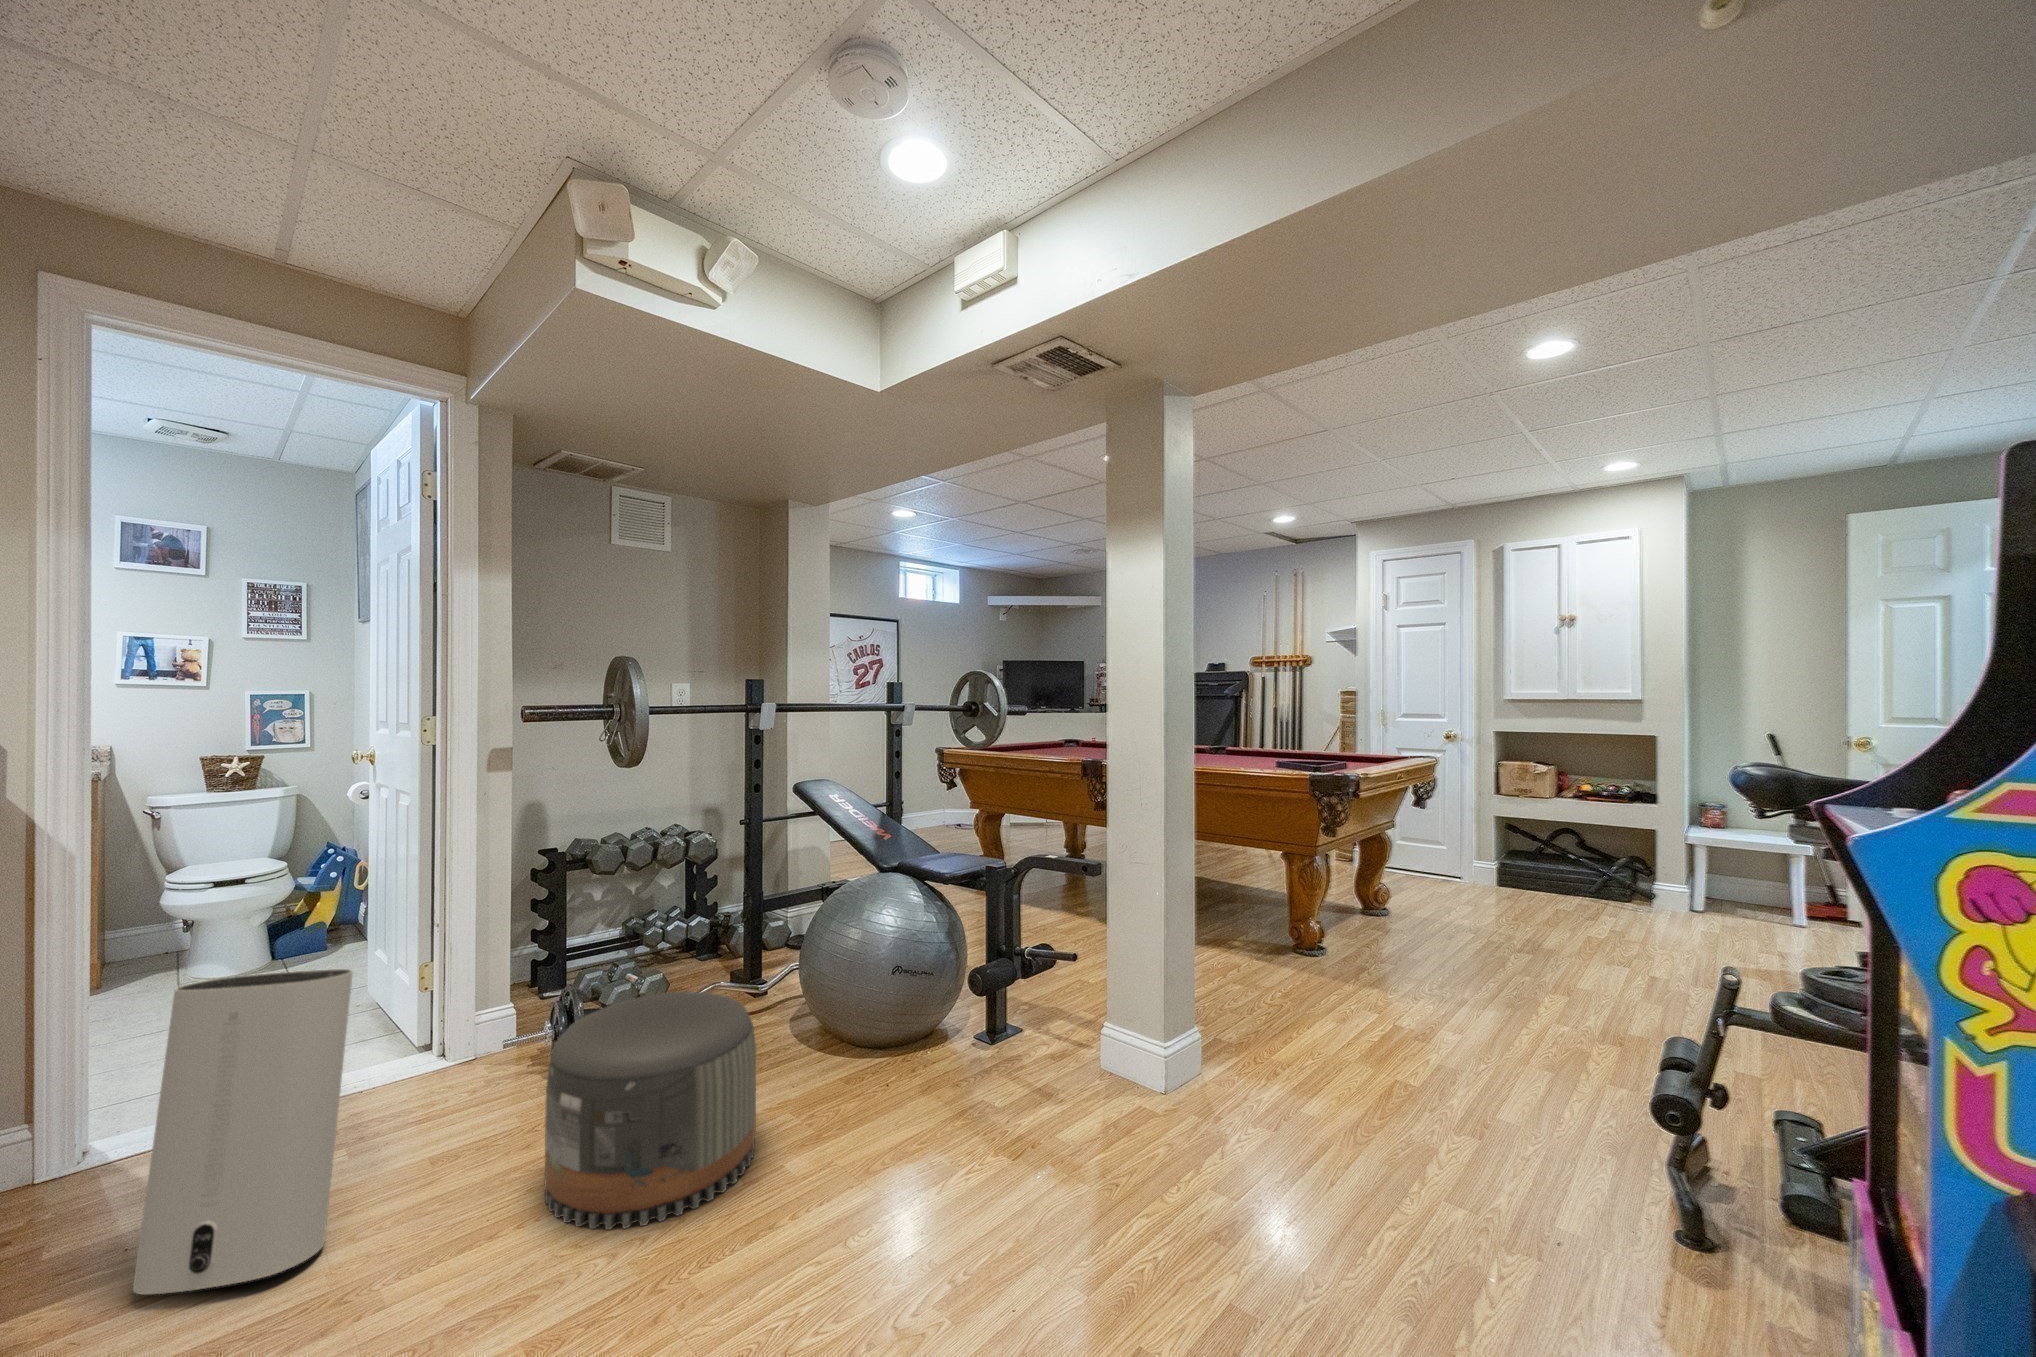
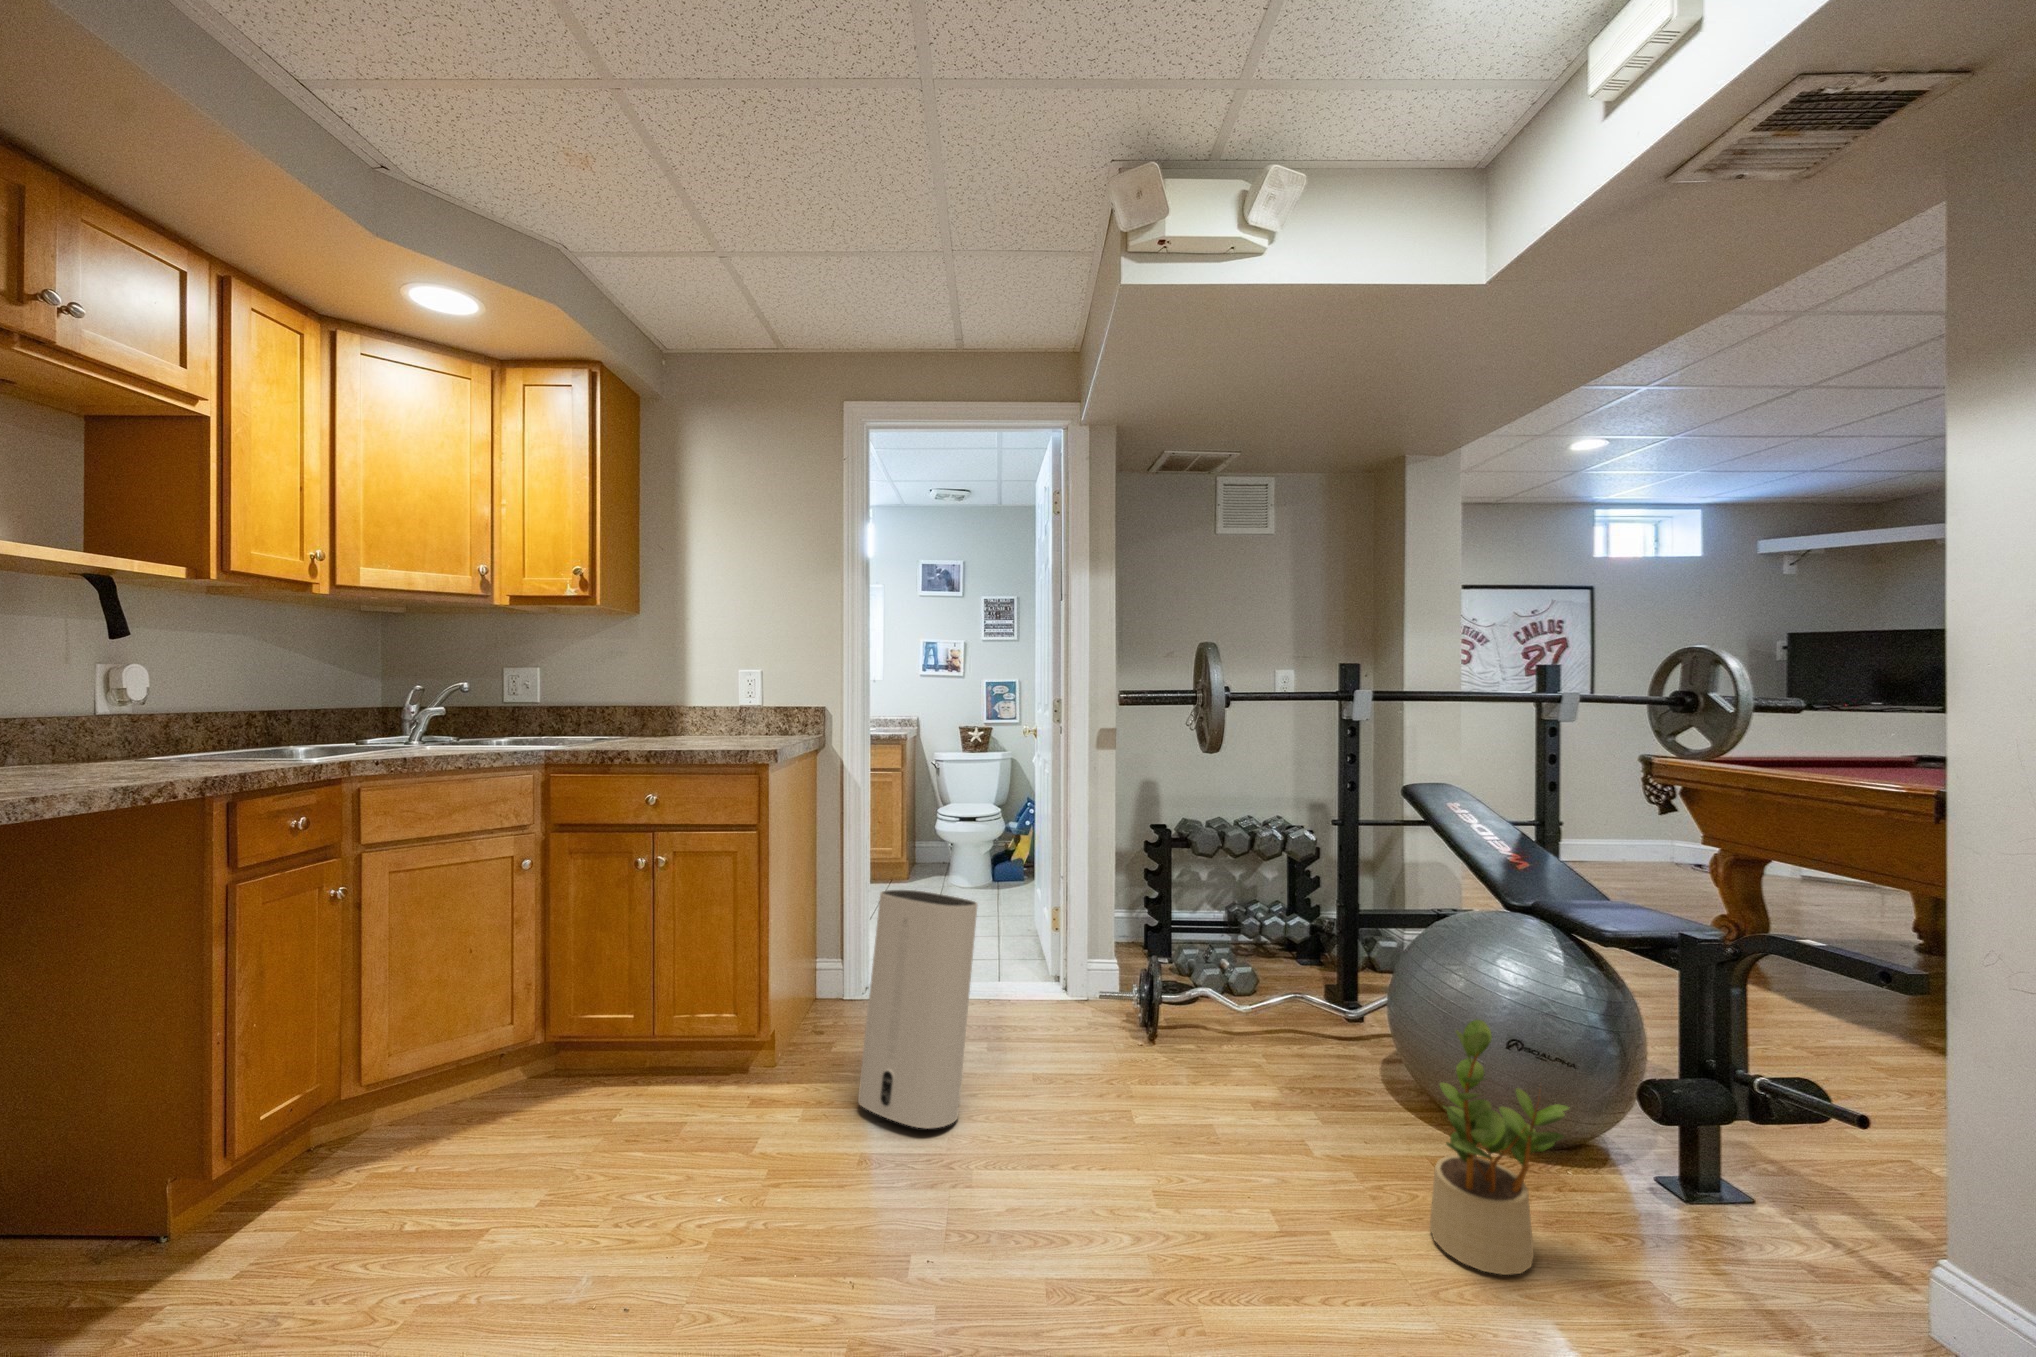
potted plant: none [850,952,941,1141] -> present [1430,1019,1569,1275]
pouf: present [545,992,756,1230] -> none [1105,990,1310,1237]

